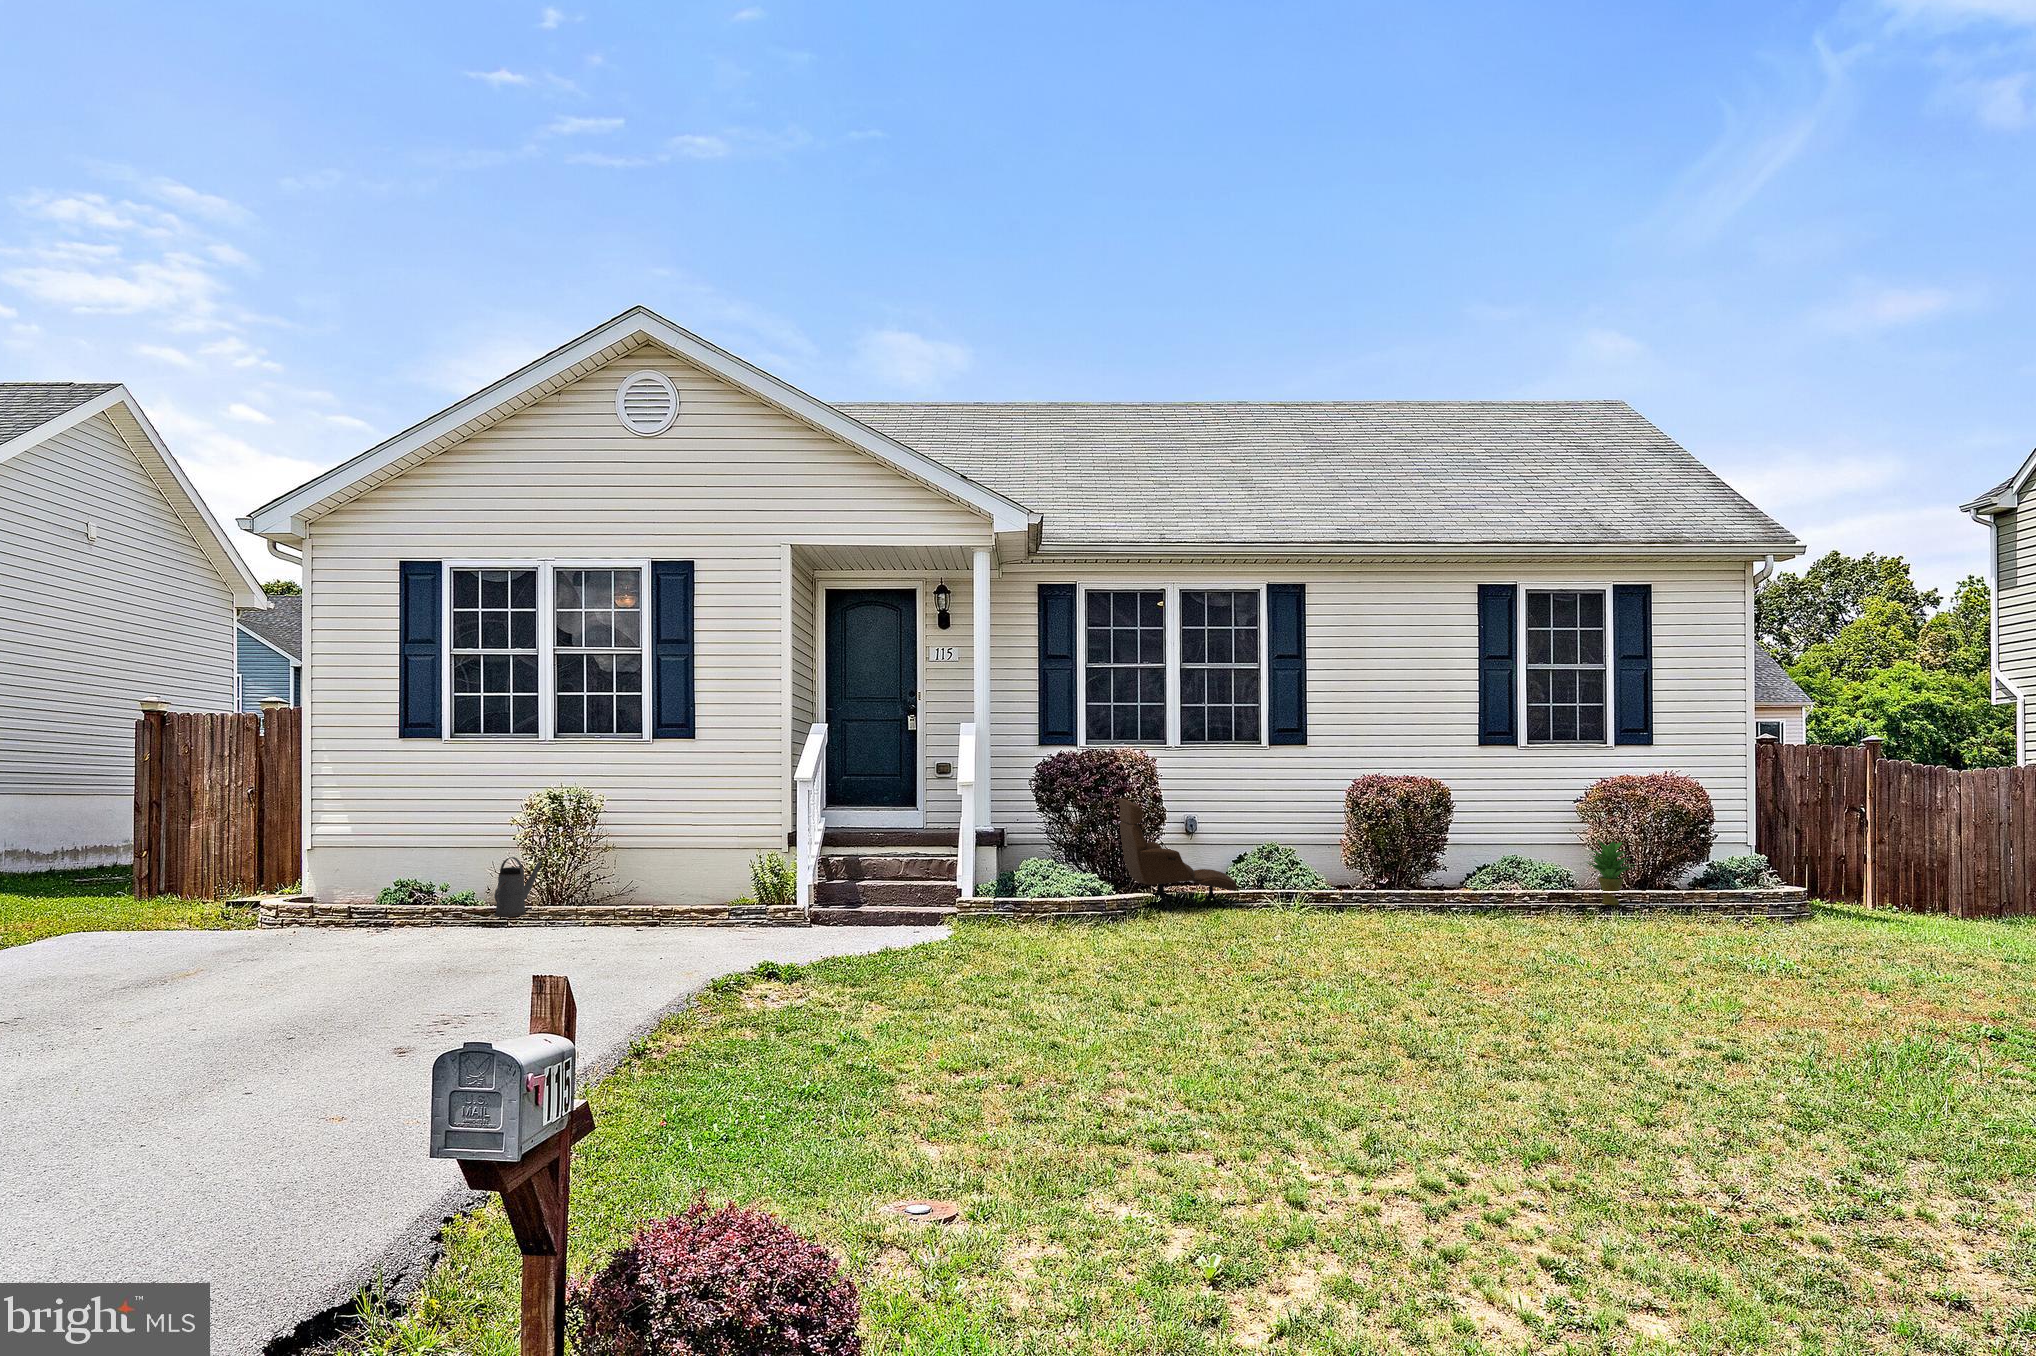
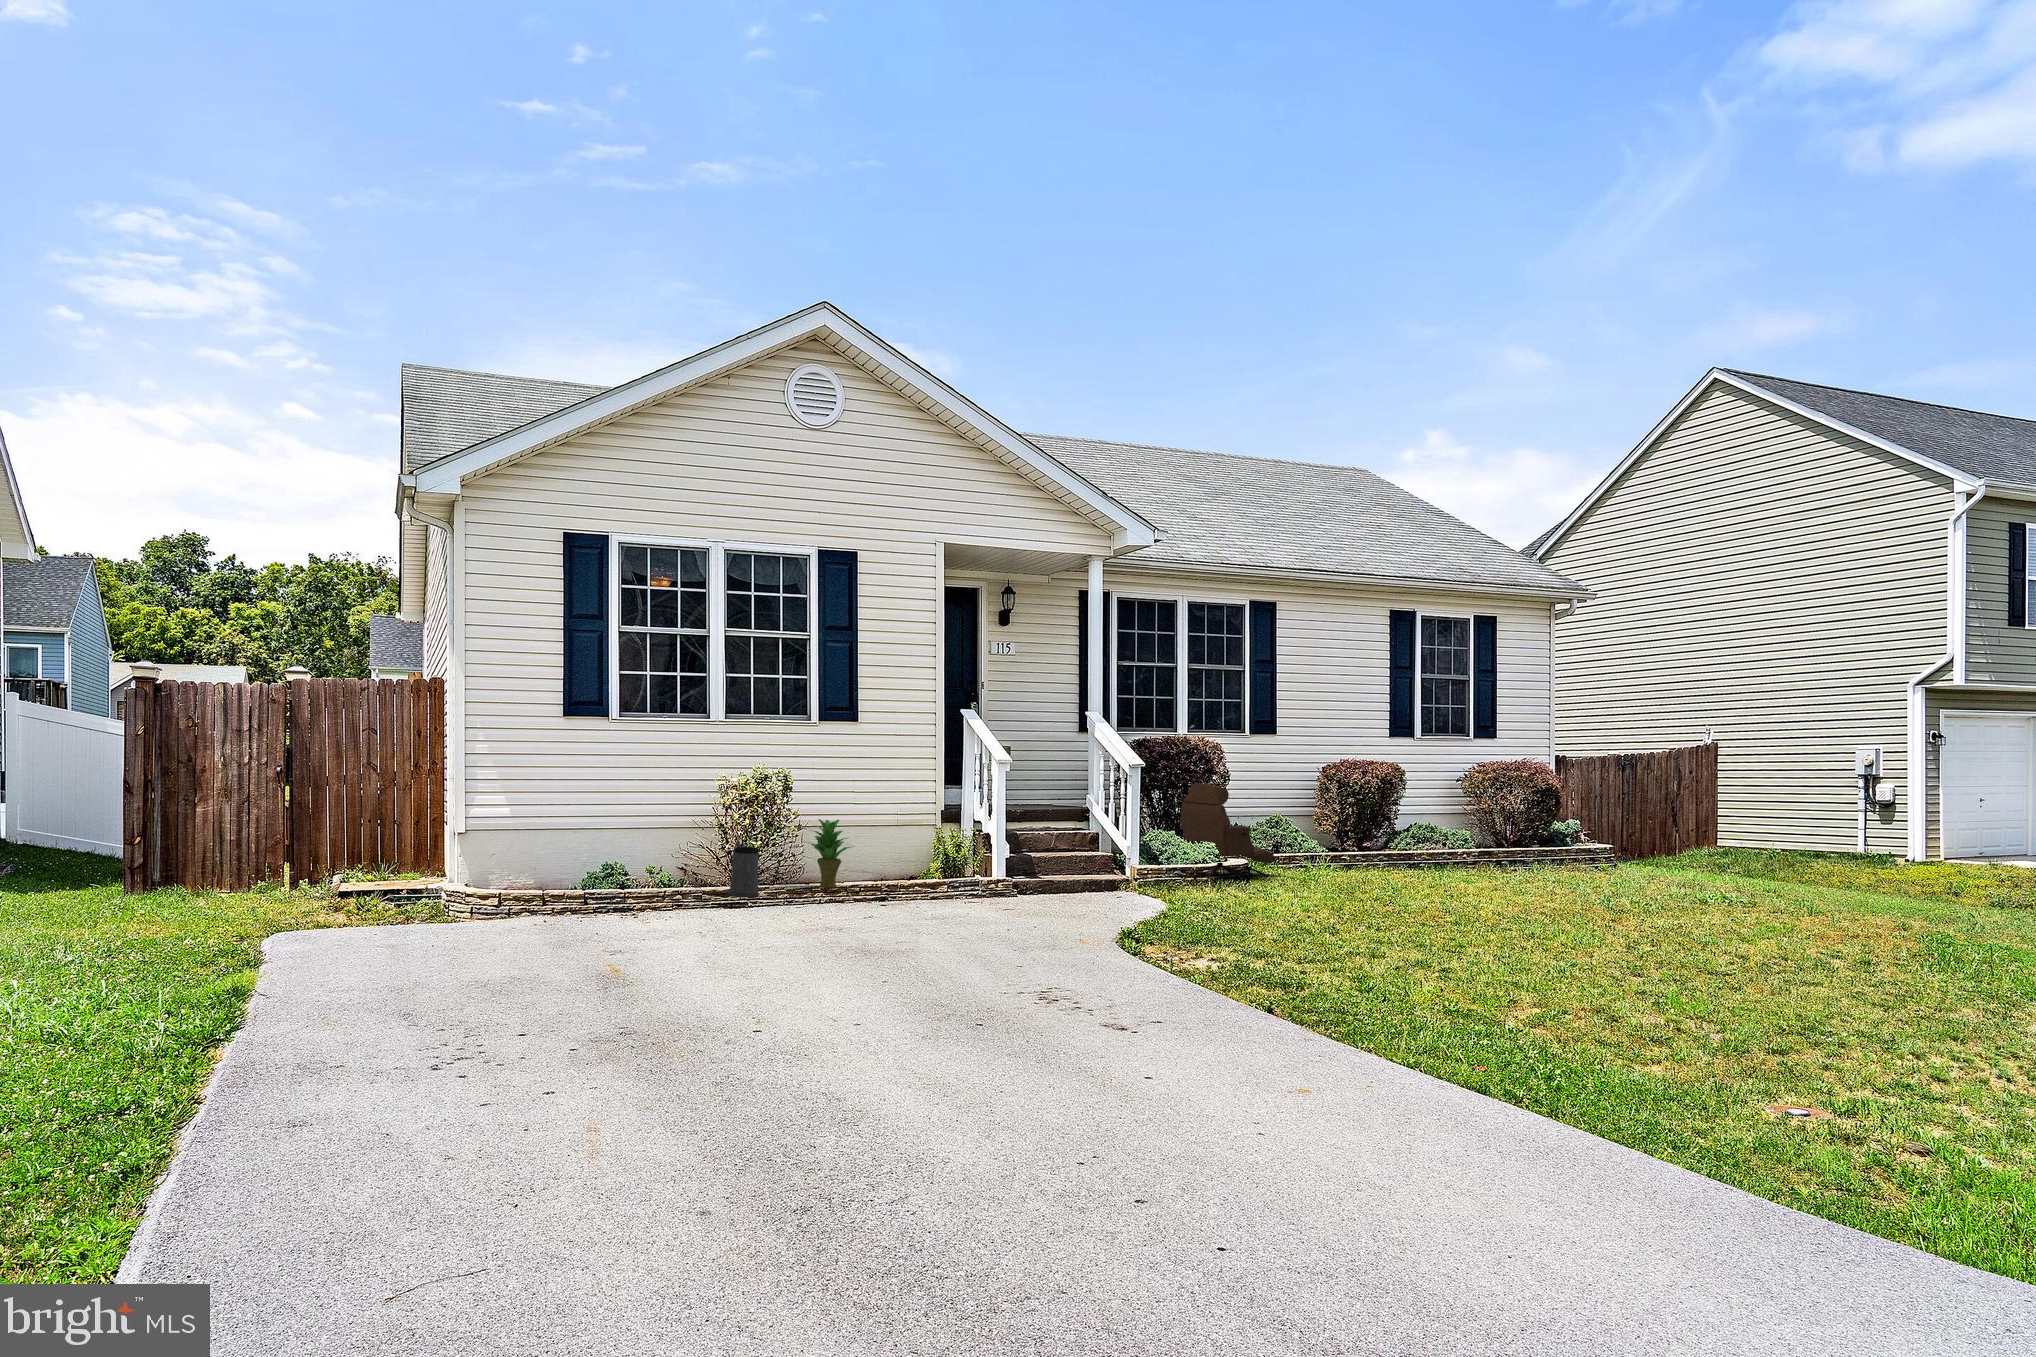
potted plant: present [1586,840,1634,905] -> present [808,819,854,887]

